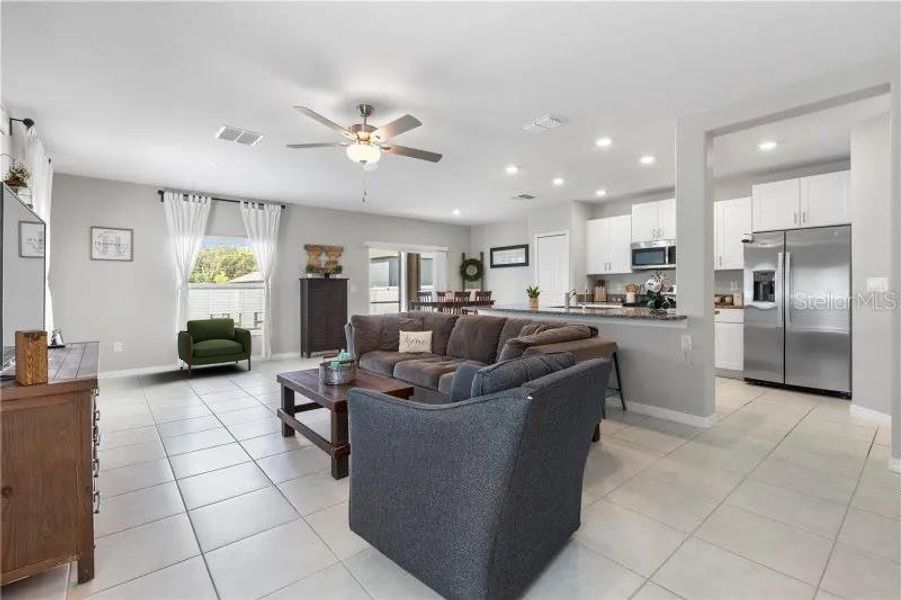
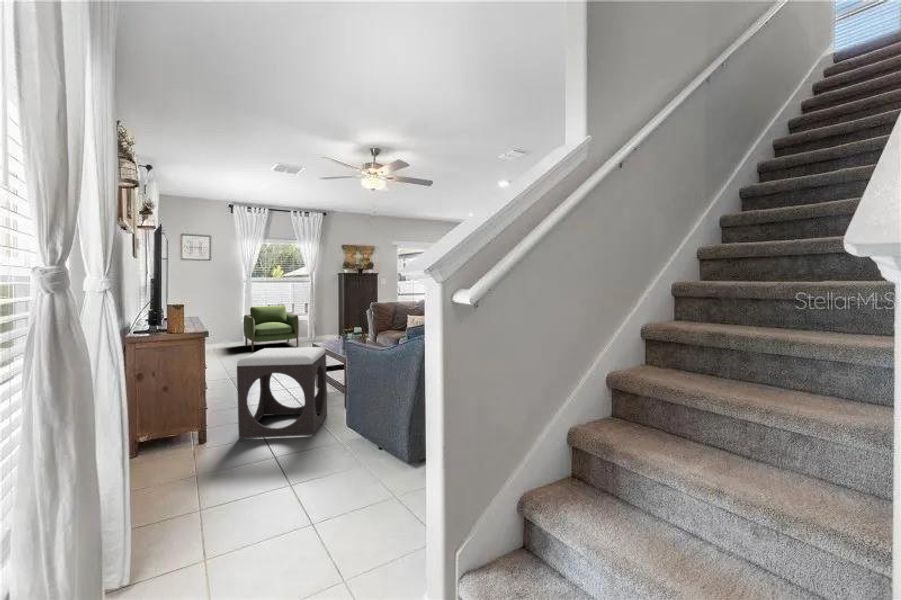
footstool: none [152,390,306,565] -> present [237,347,327,439]

